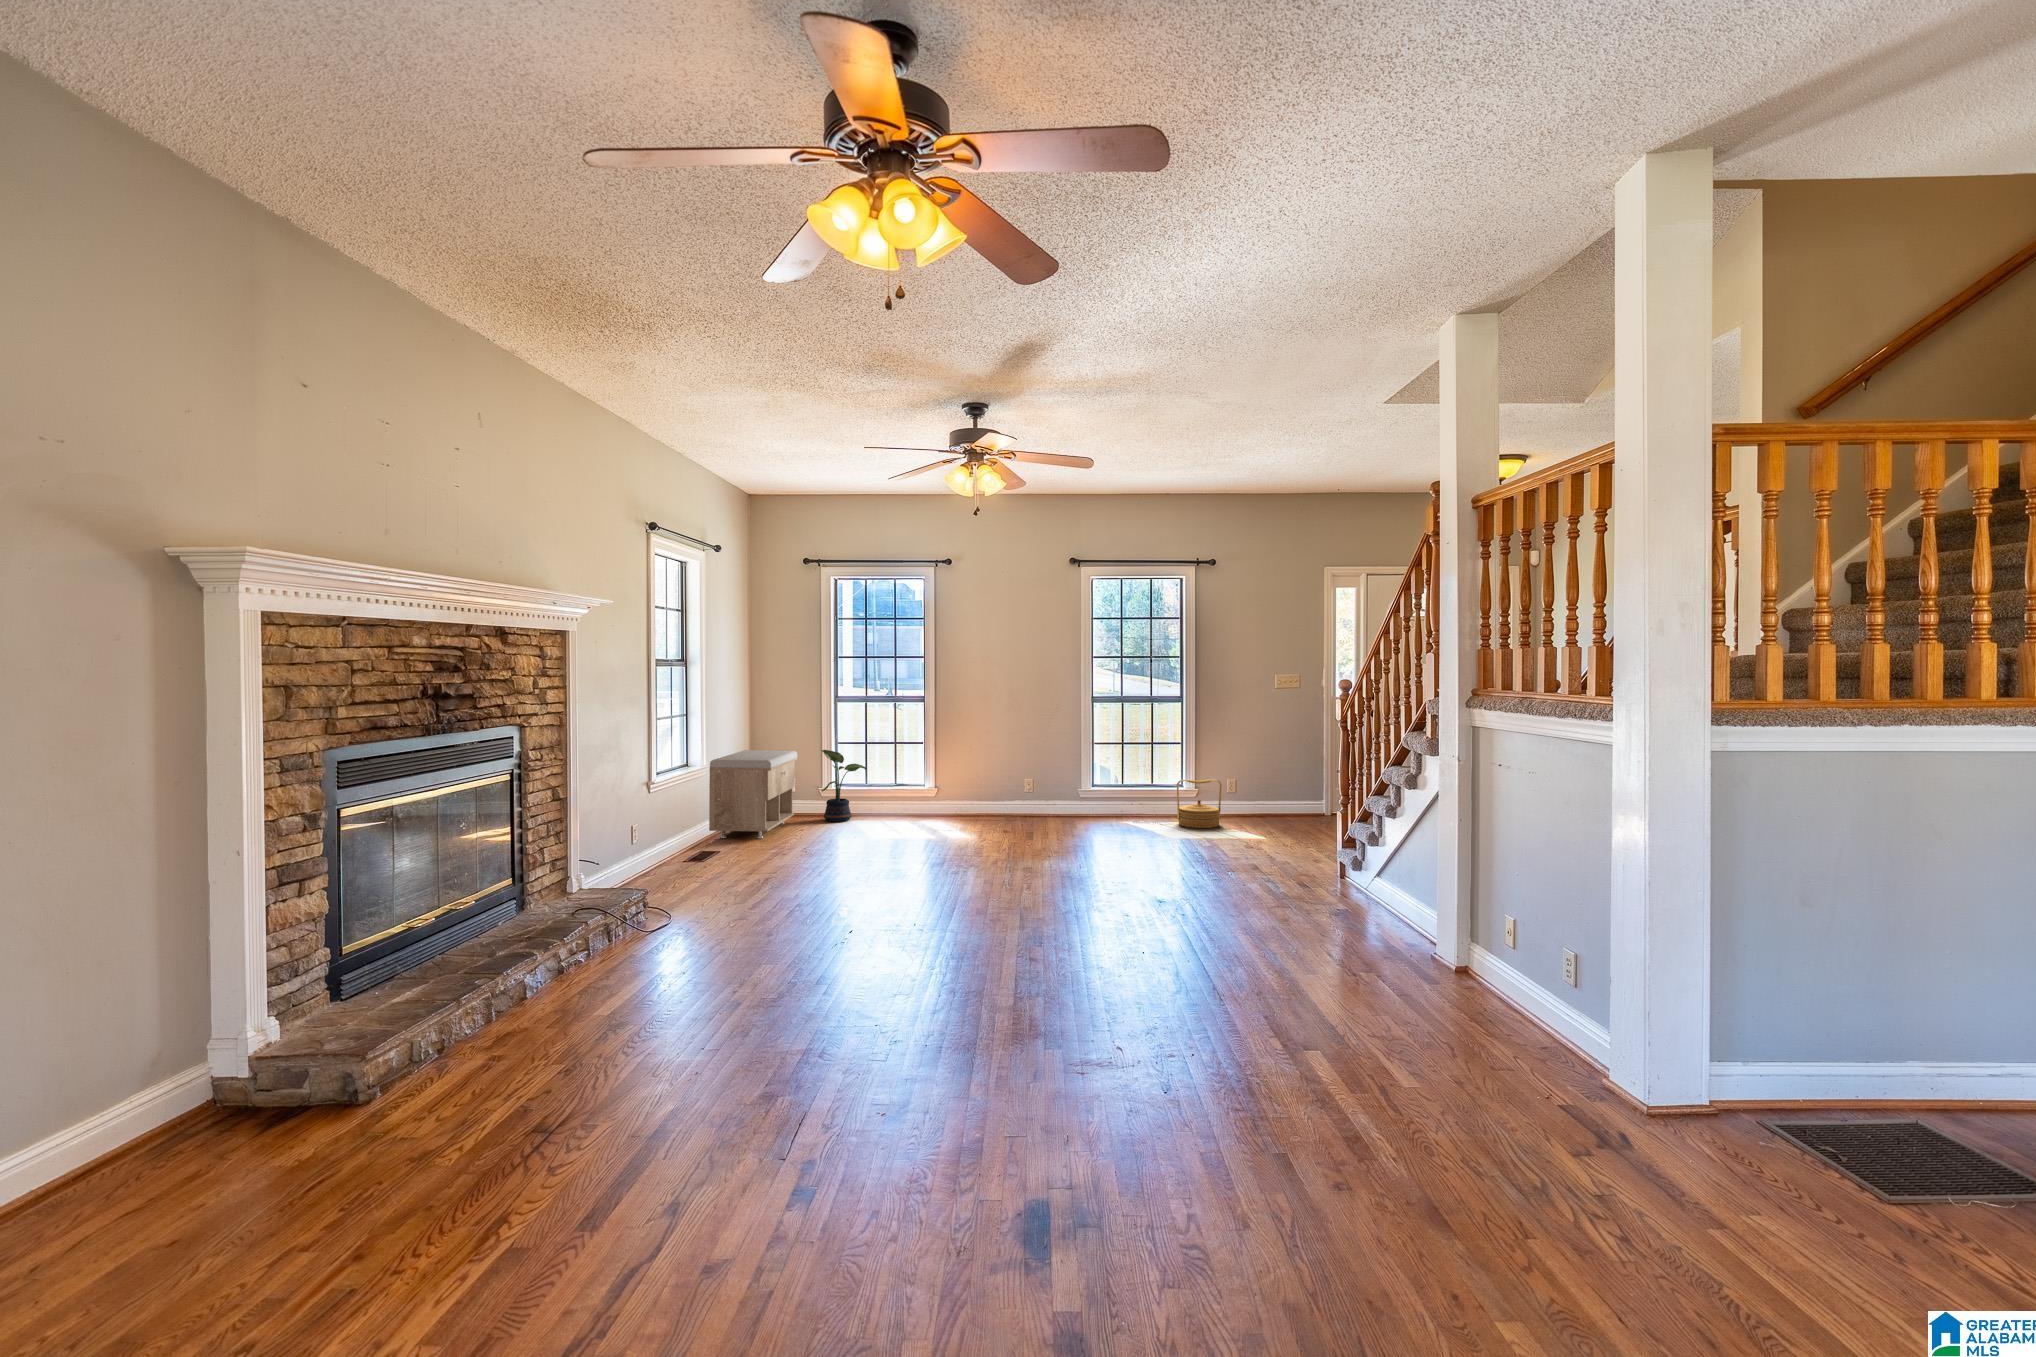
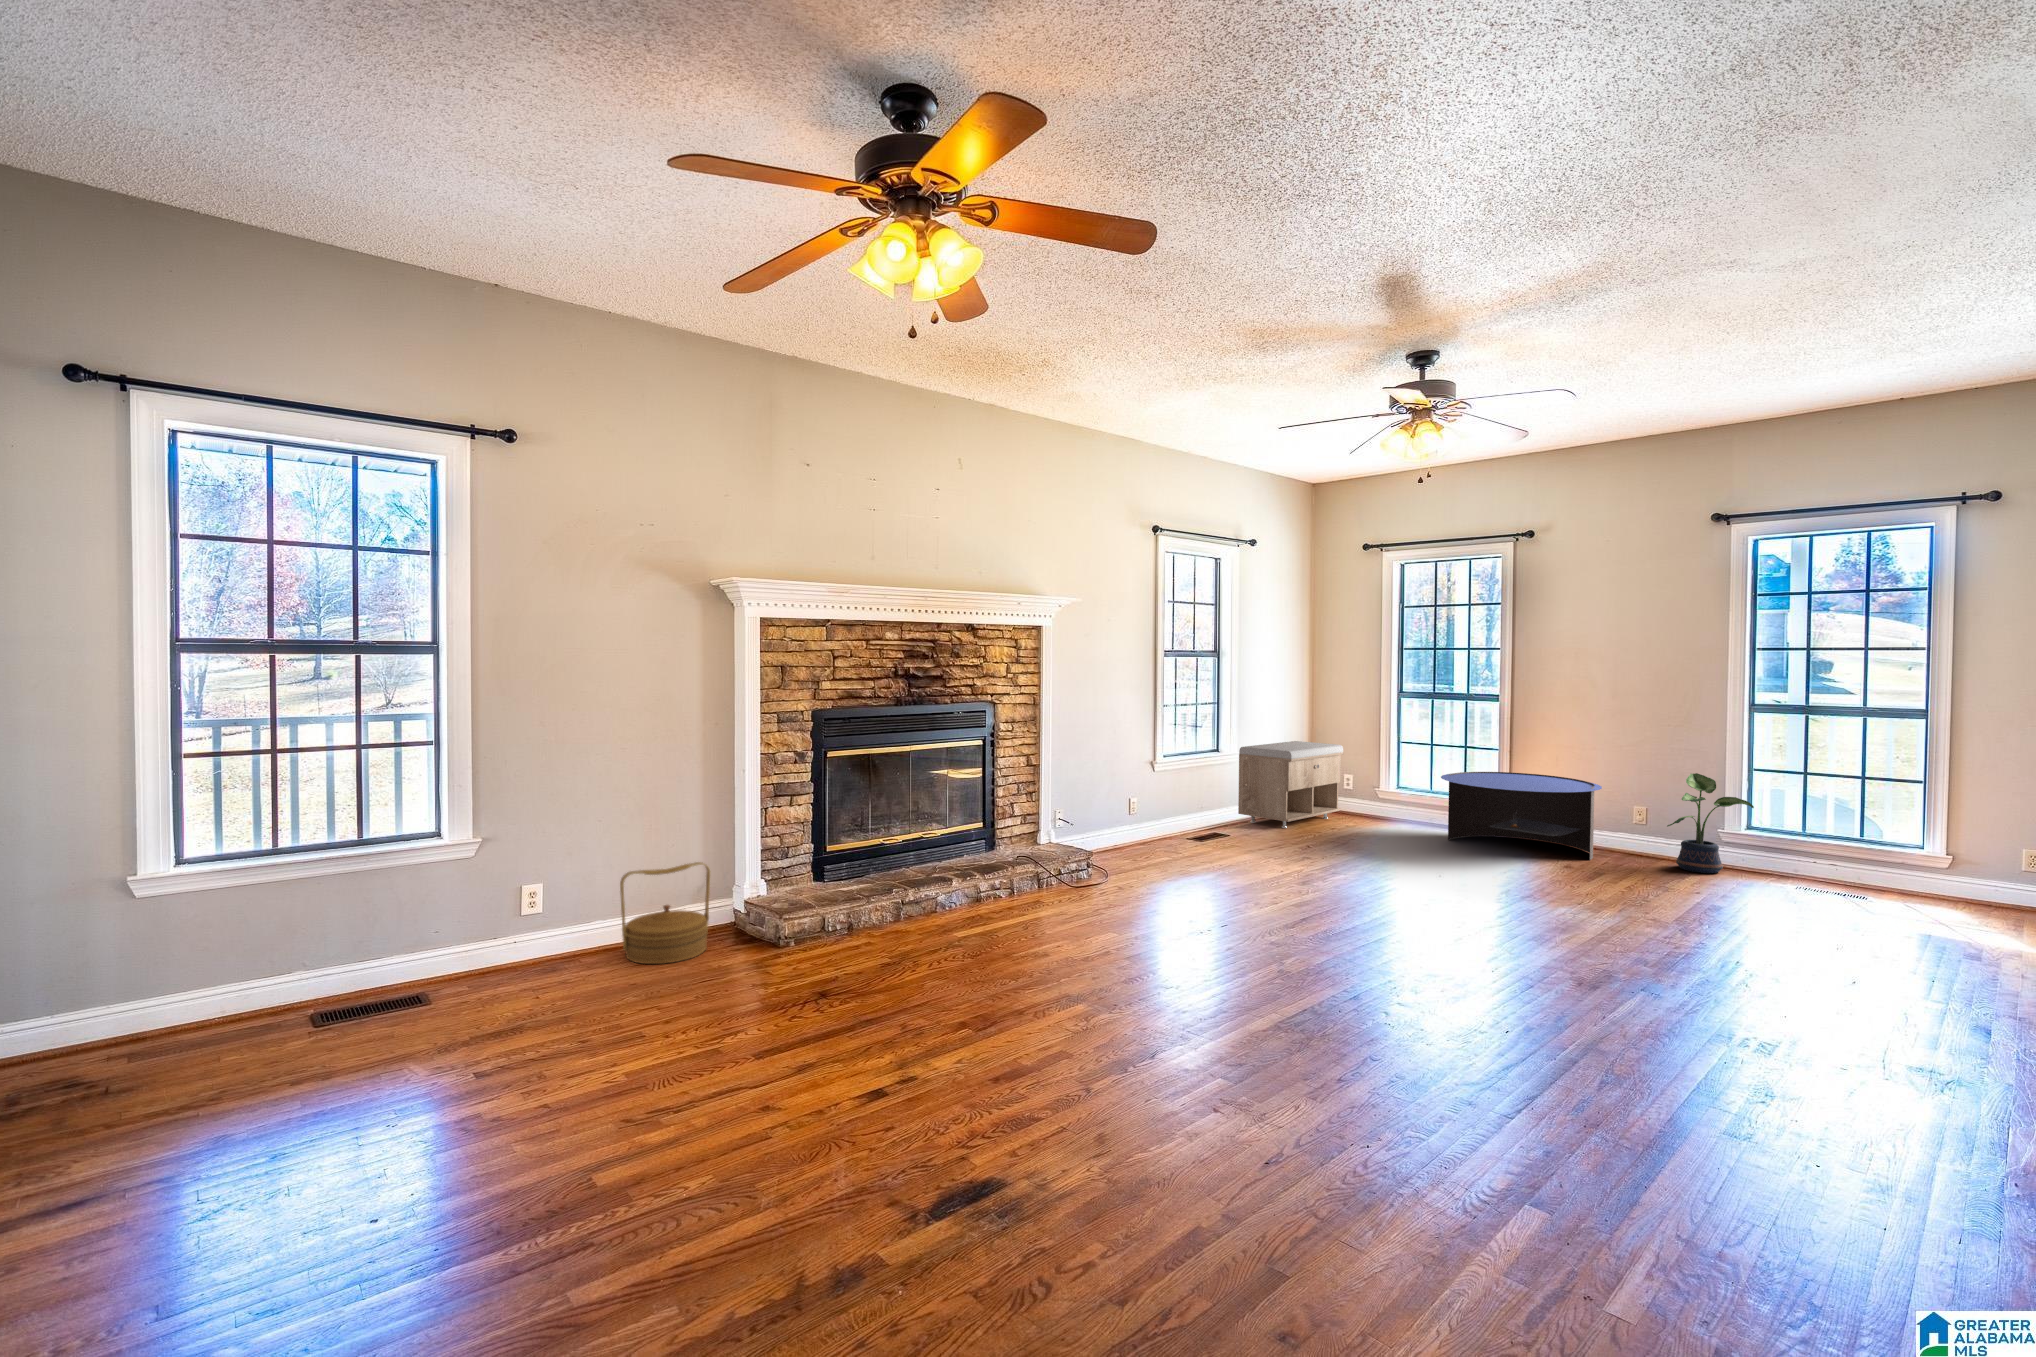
potted plant: present [822,750,867,822] -> present [1667,773,1754,873]
coffee table: none [899,763,1017,828] -> present [1441,772,1602,860]
woven basket: present [1177,780,1222,828] -> present [620,862,710,964]

